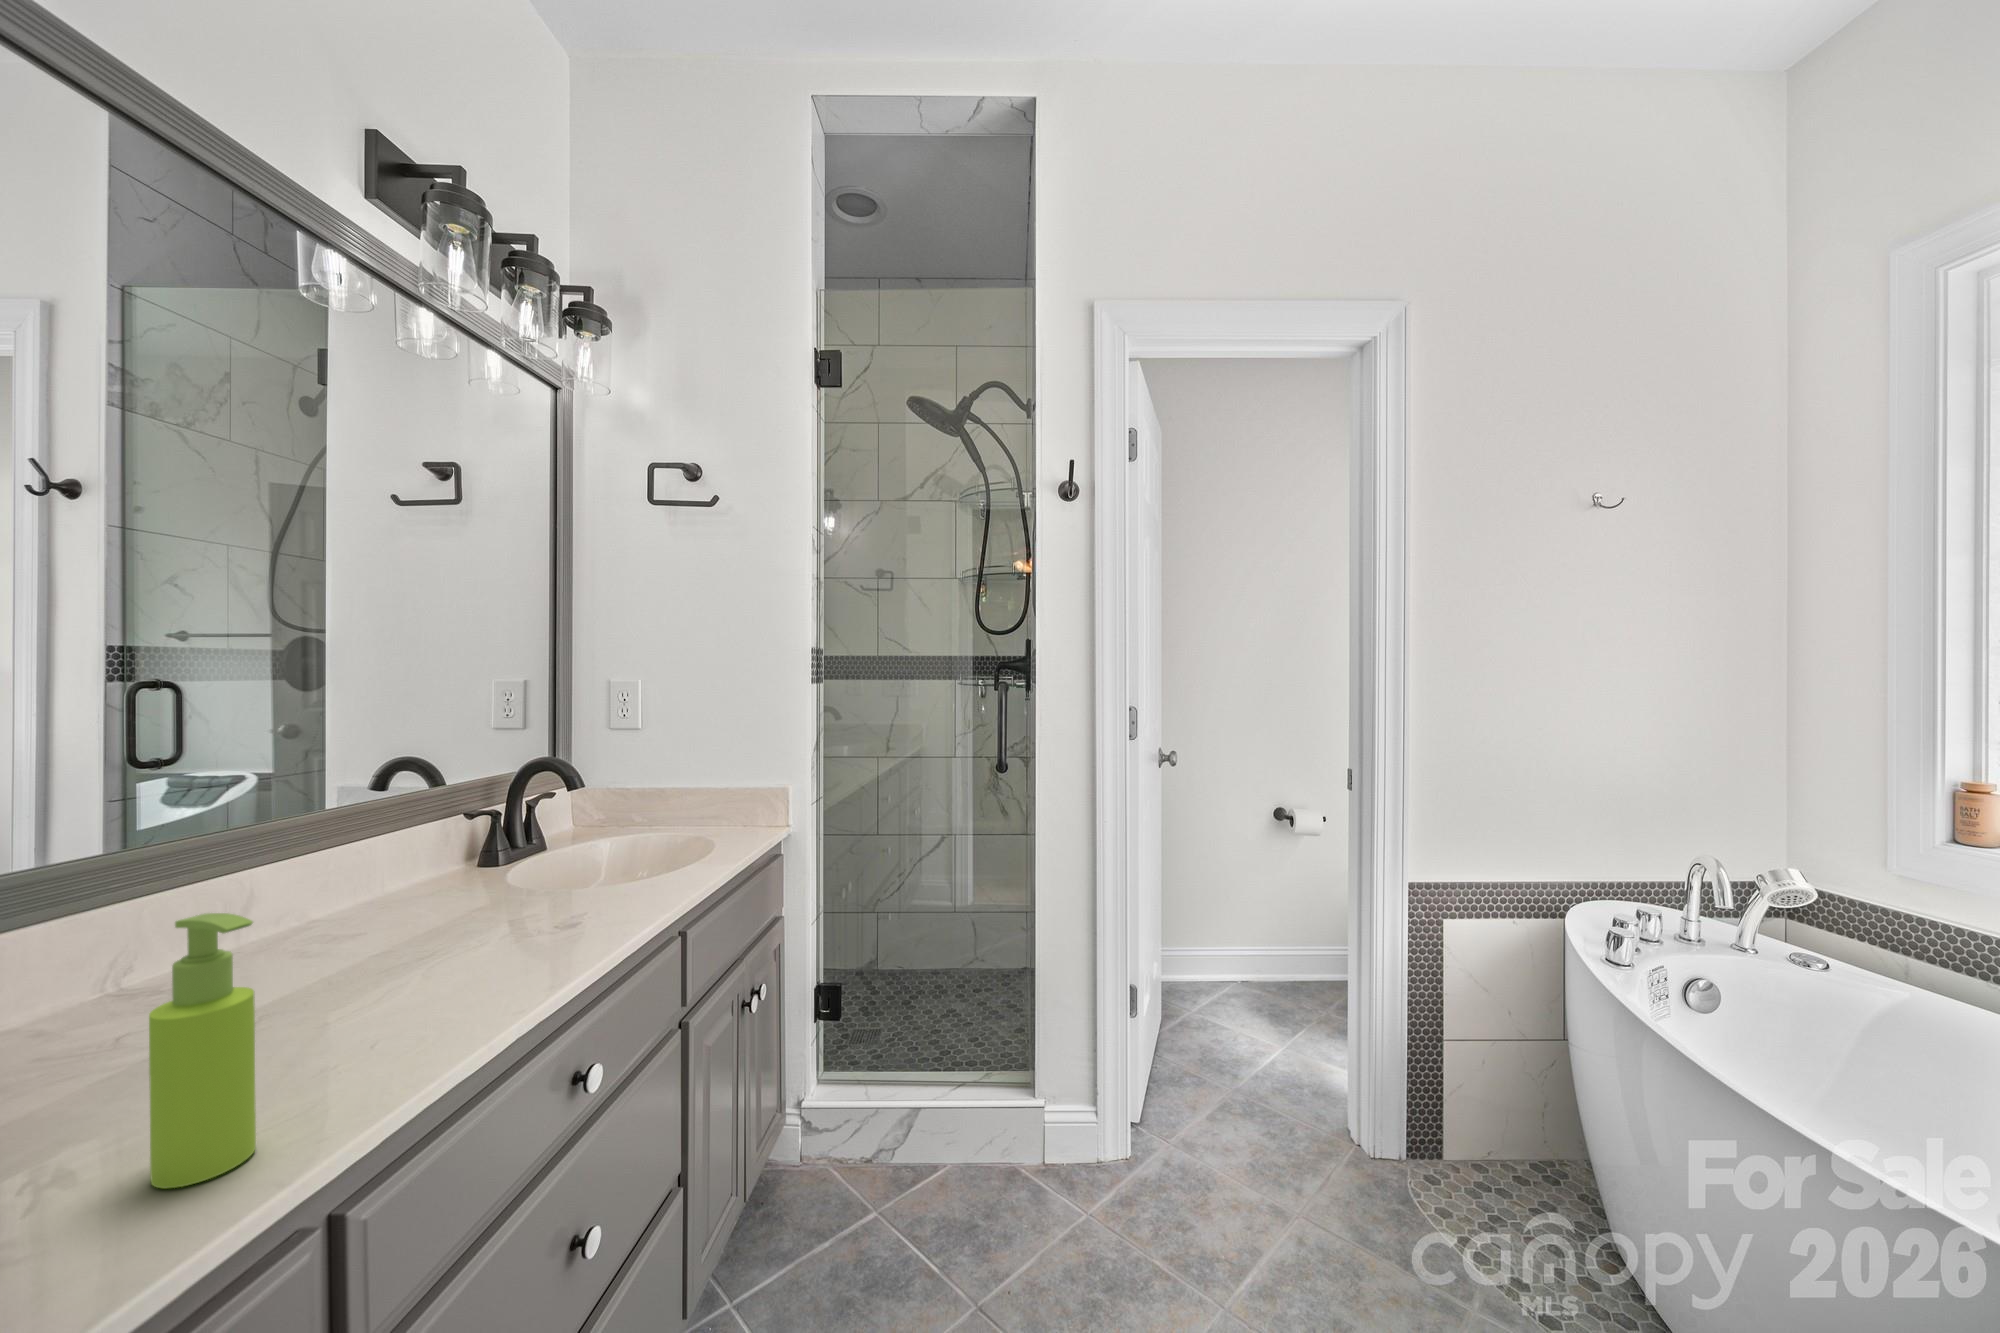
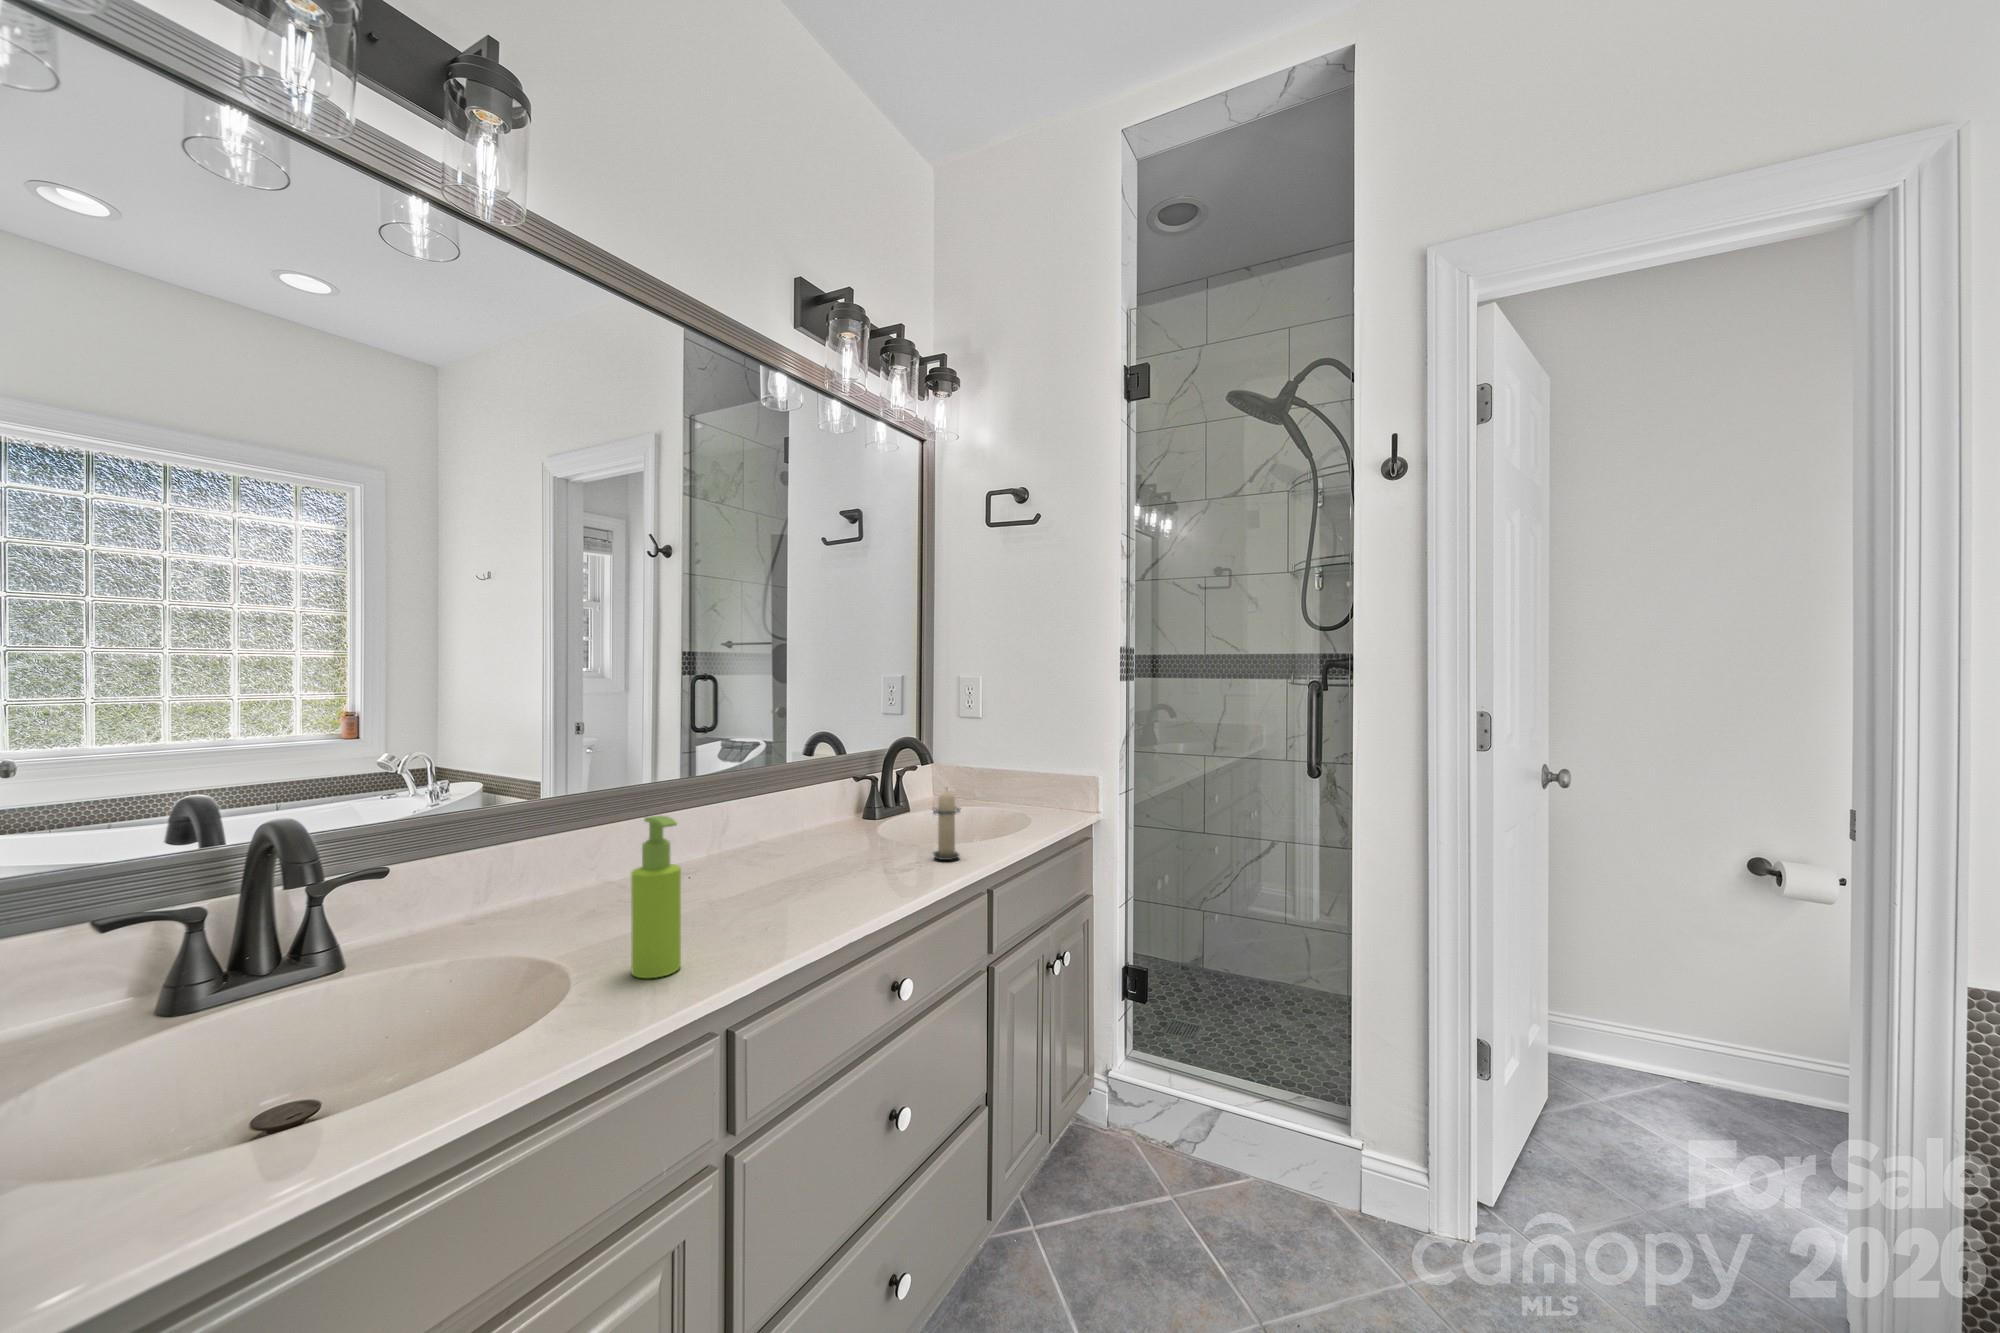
candle: none [604,814,651,906] -> present [932,791,961,860]

